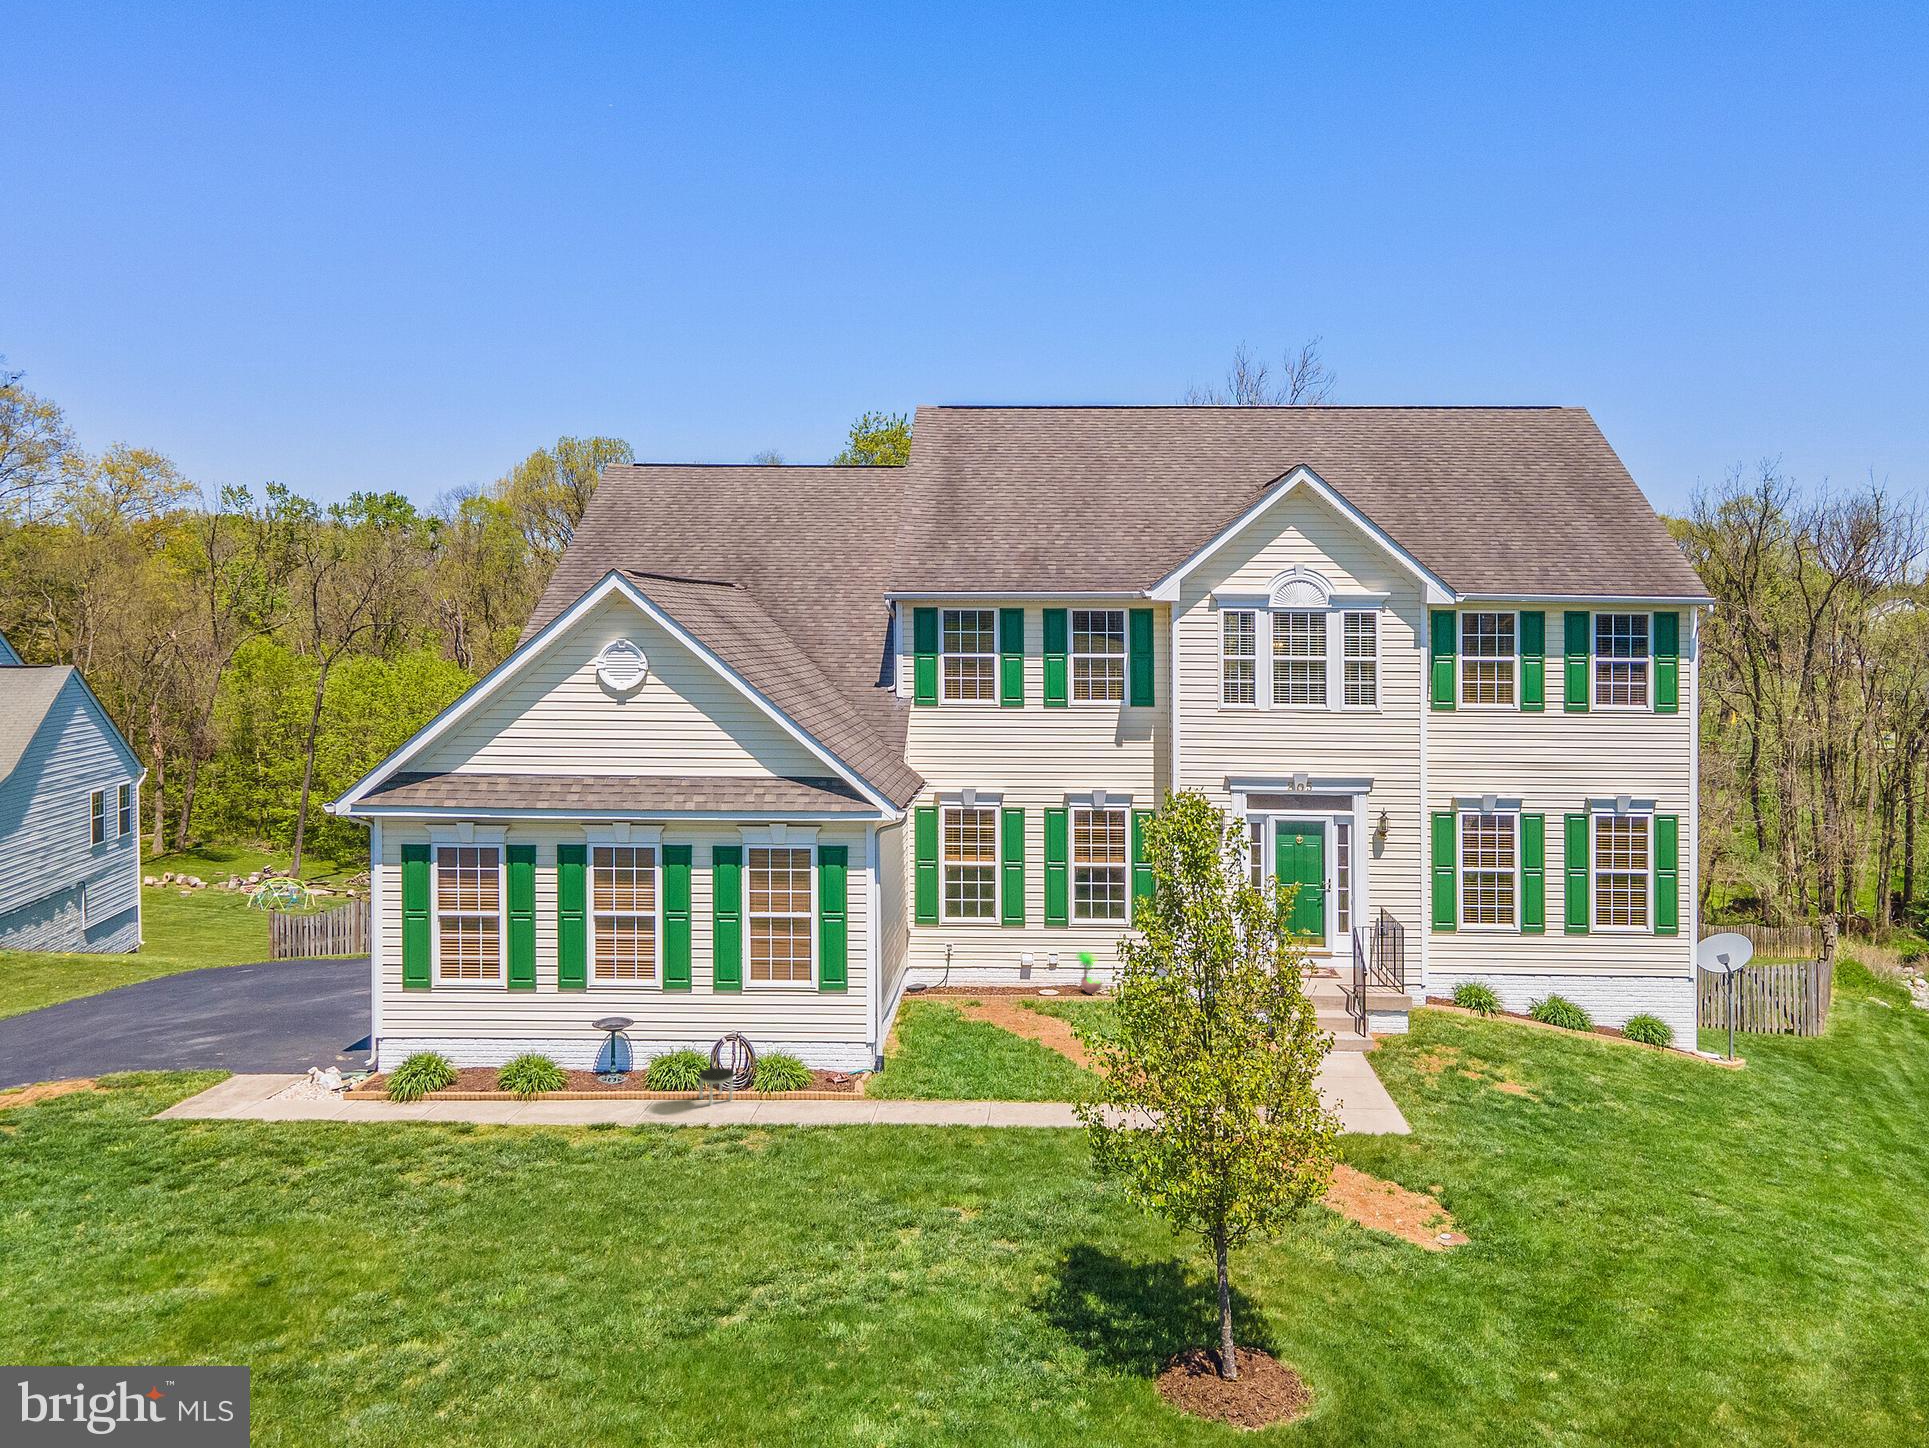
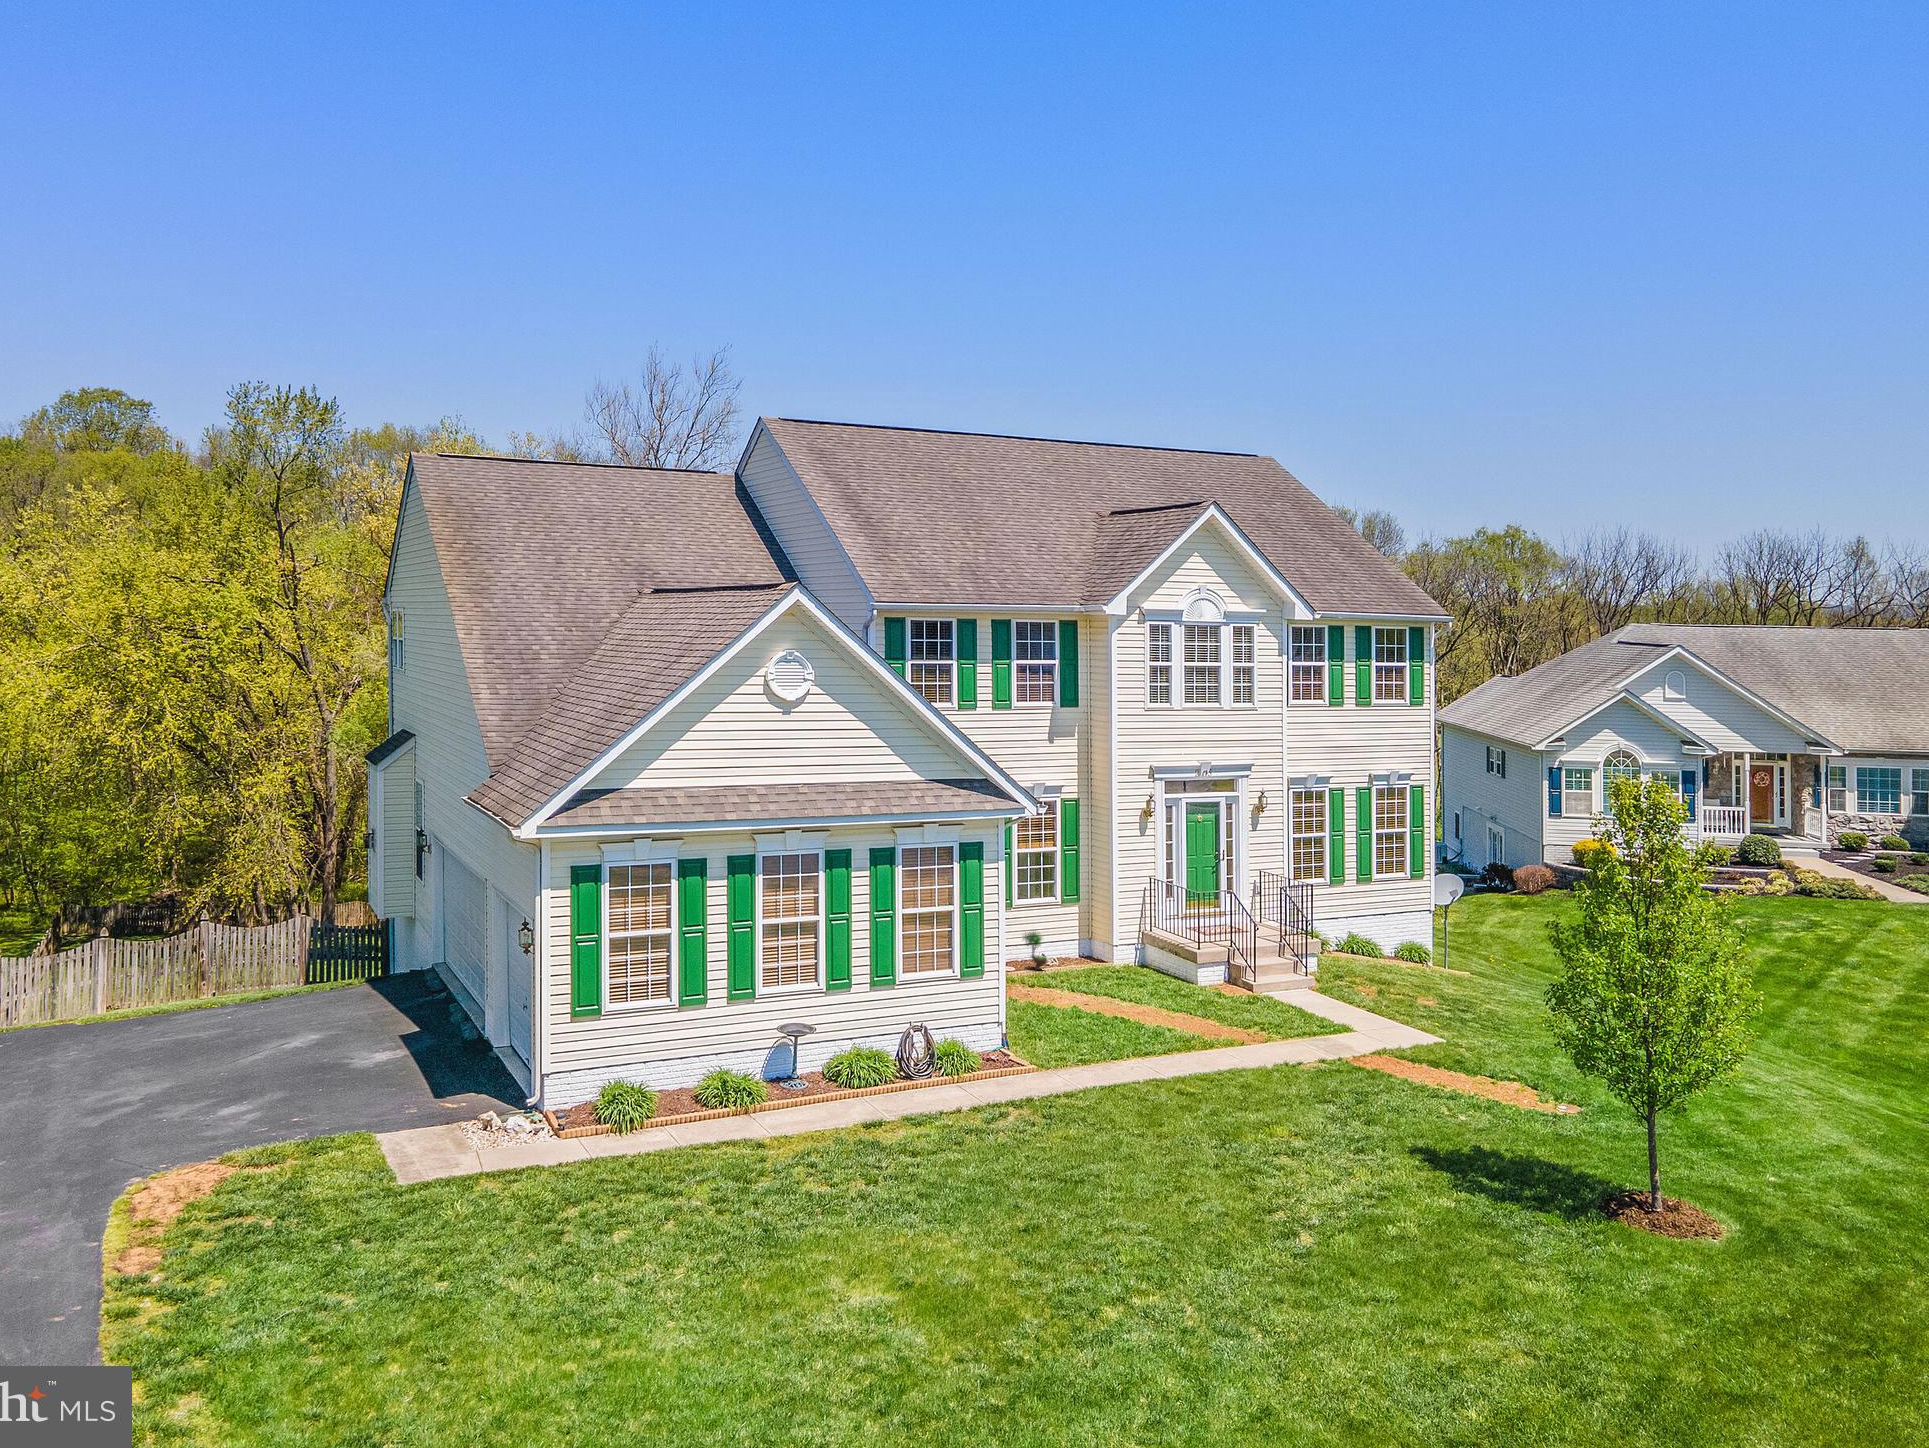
round table: present [699,1067,734,1105] -> none [893,1055,925,1089]

